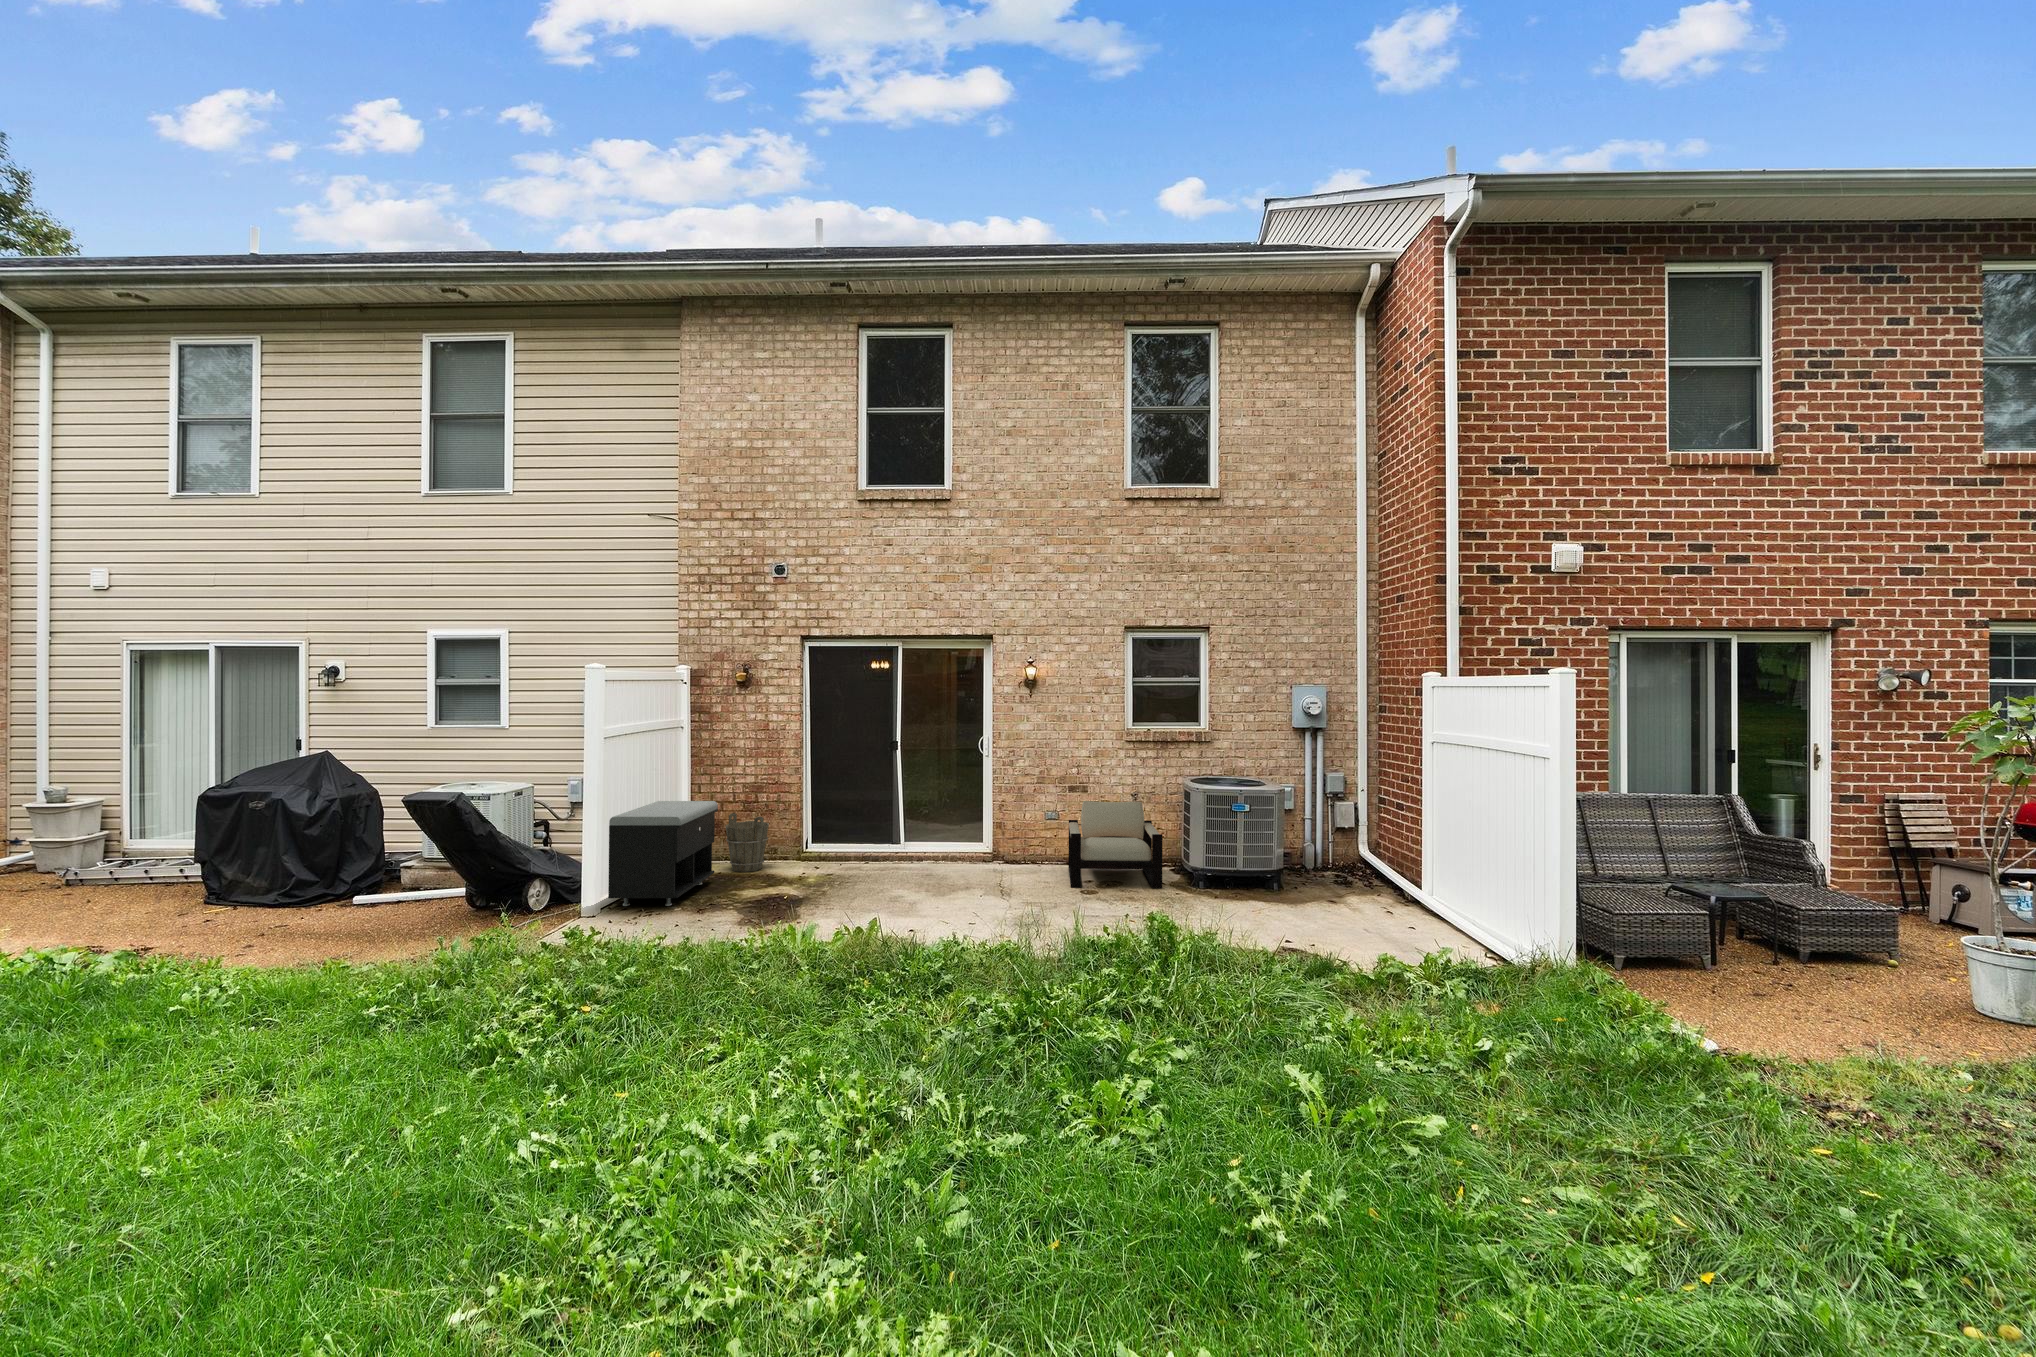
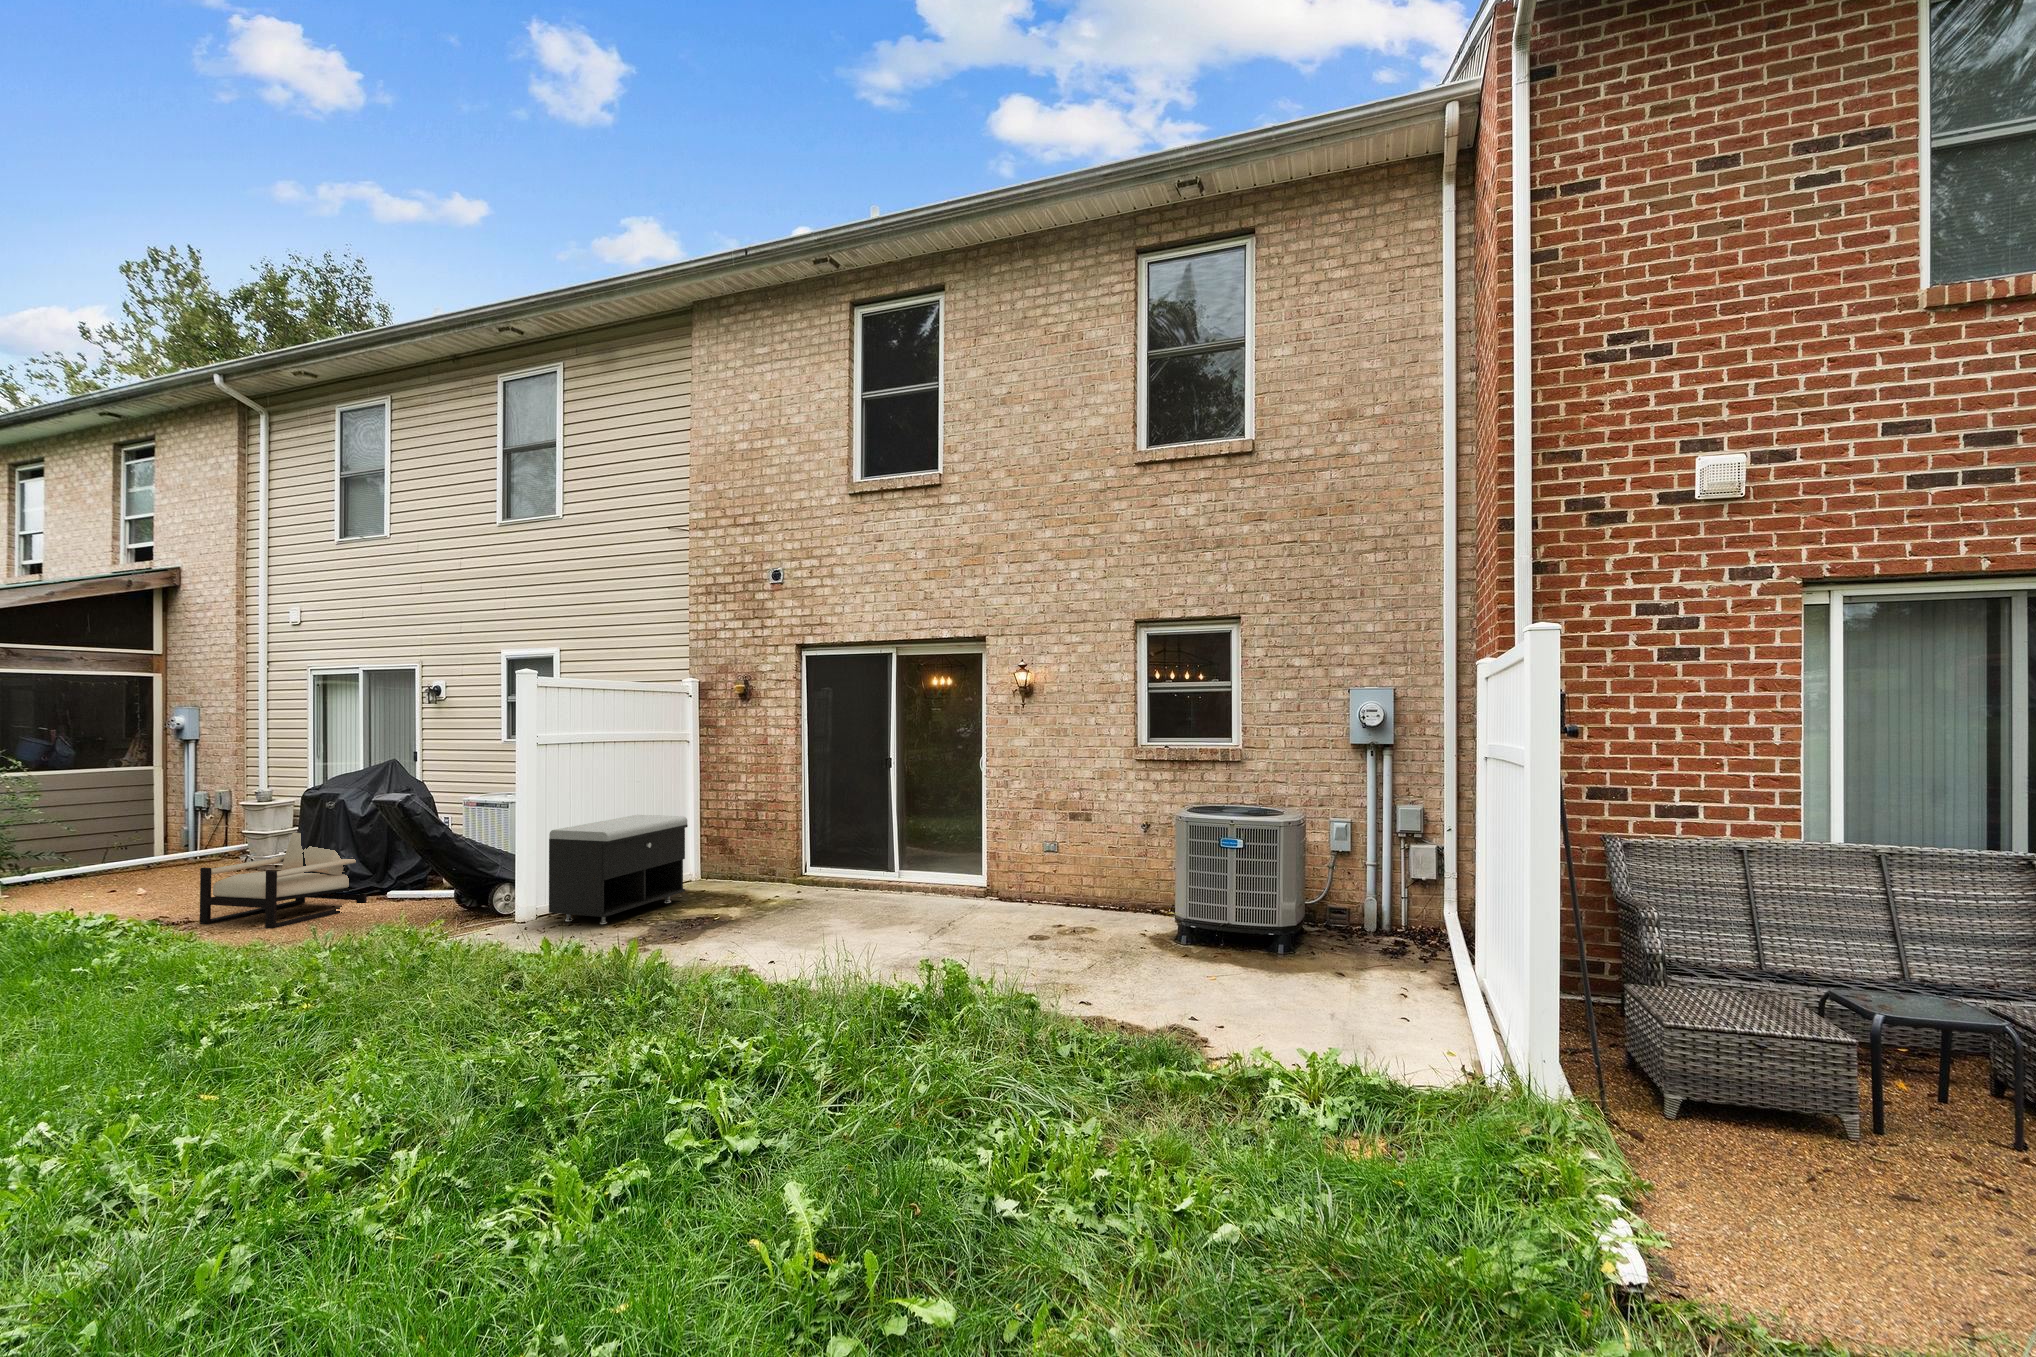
armchair: present [1068,801,1162,888] -> present [200,833,367,929]
bucket: present [725,813,769,872] -> none [714,829,760,892]

